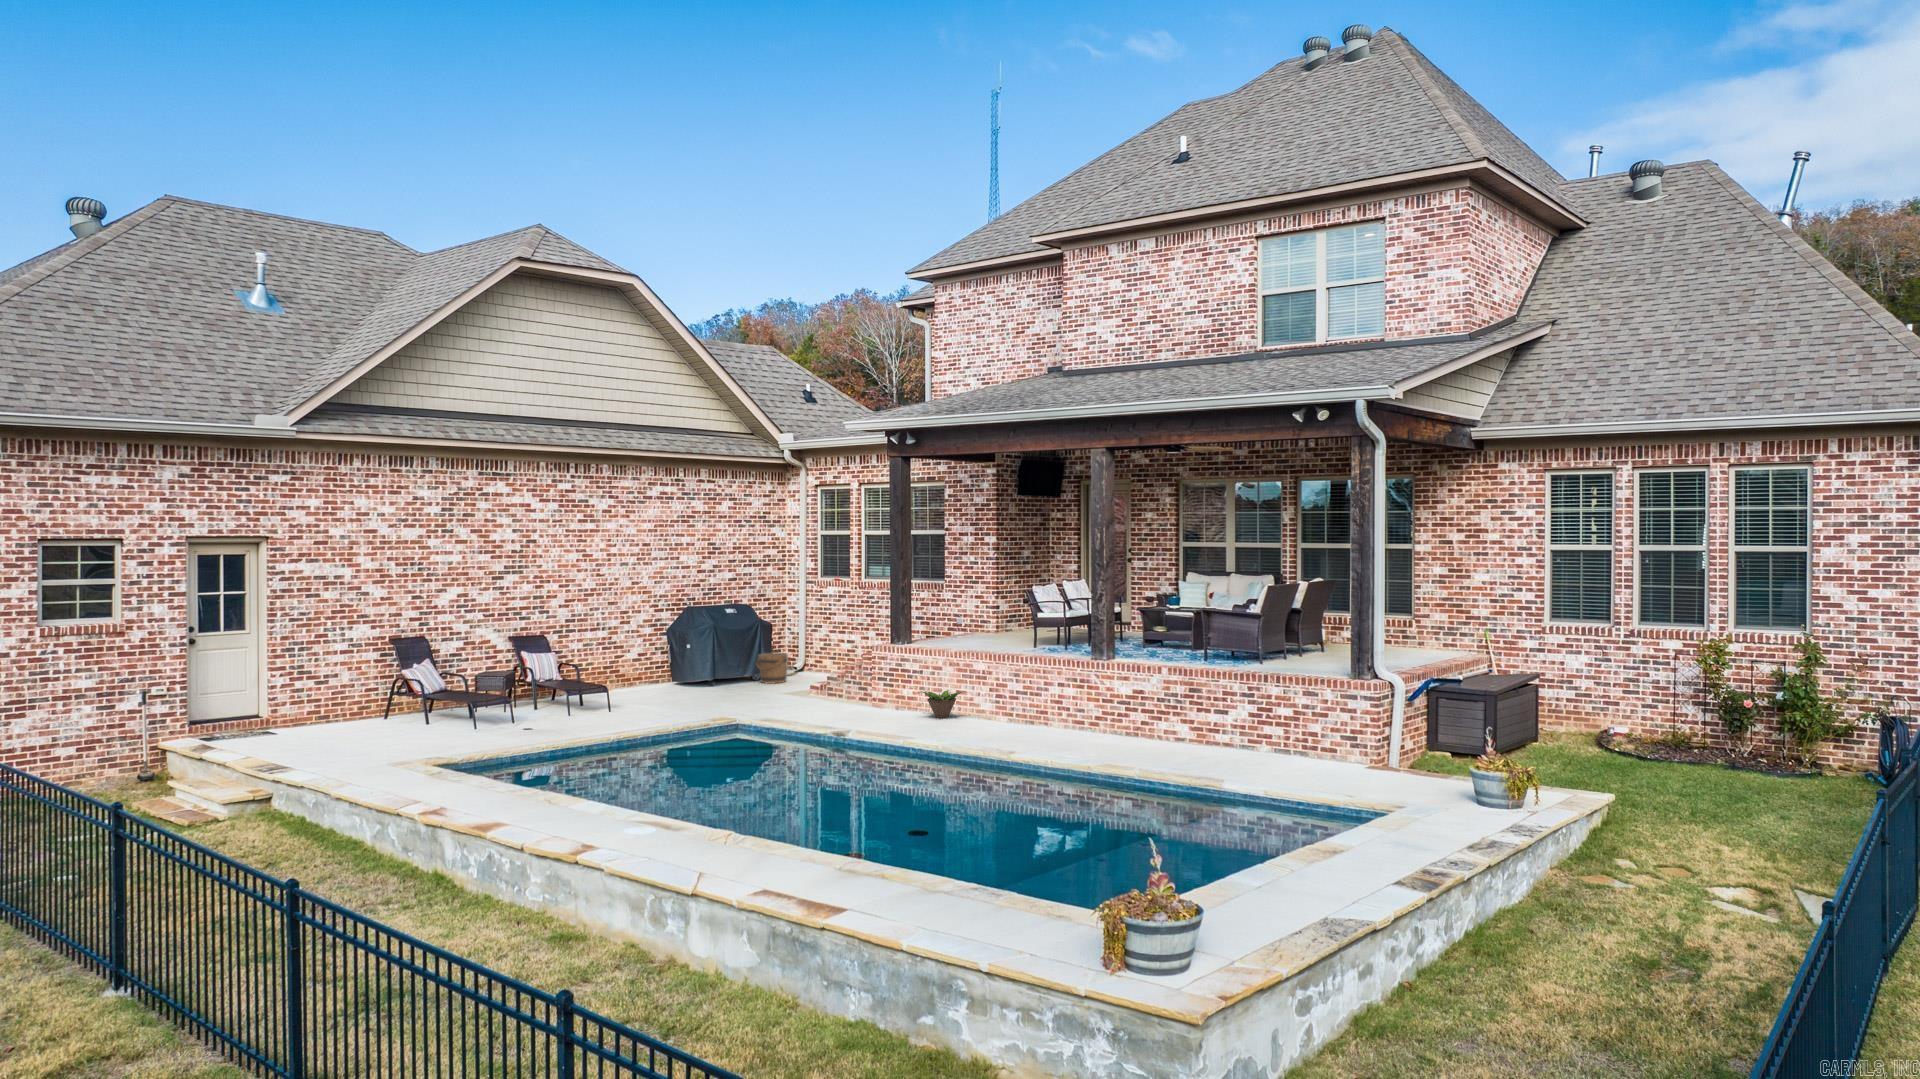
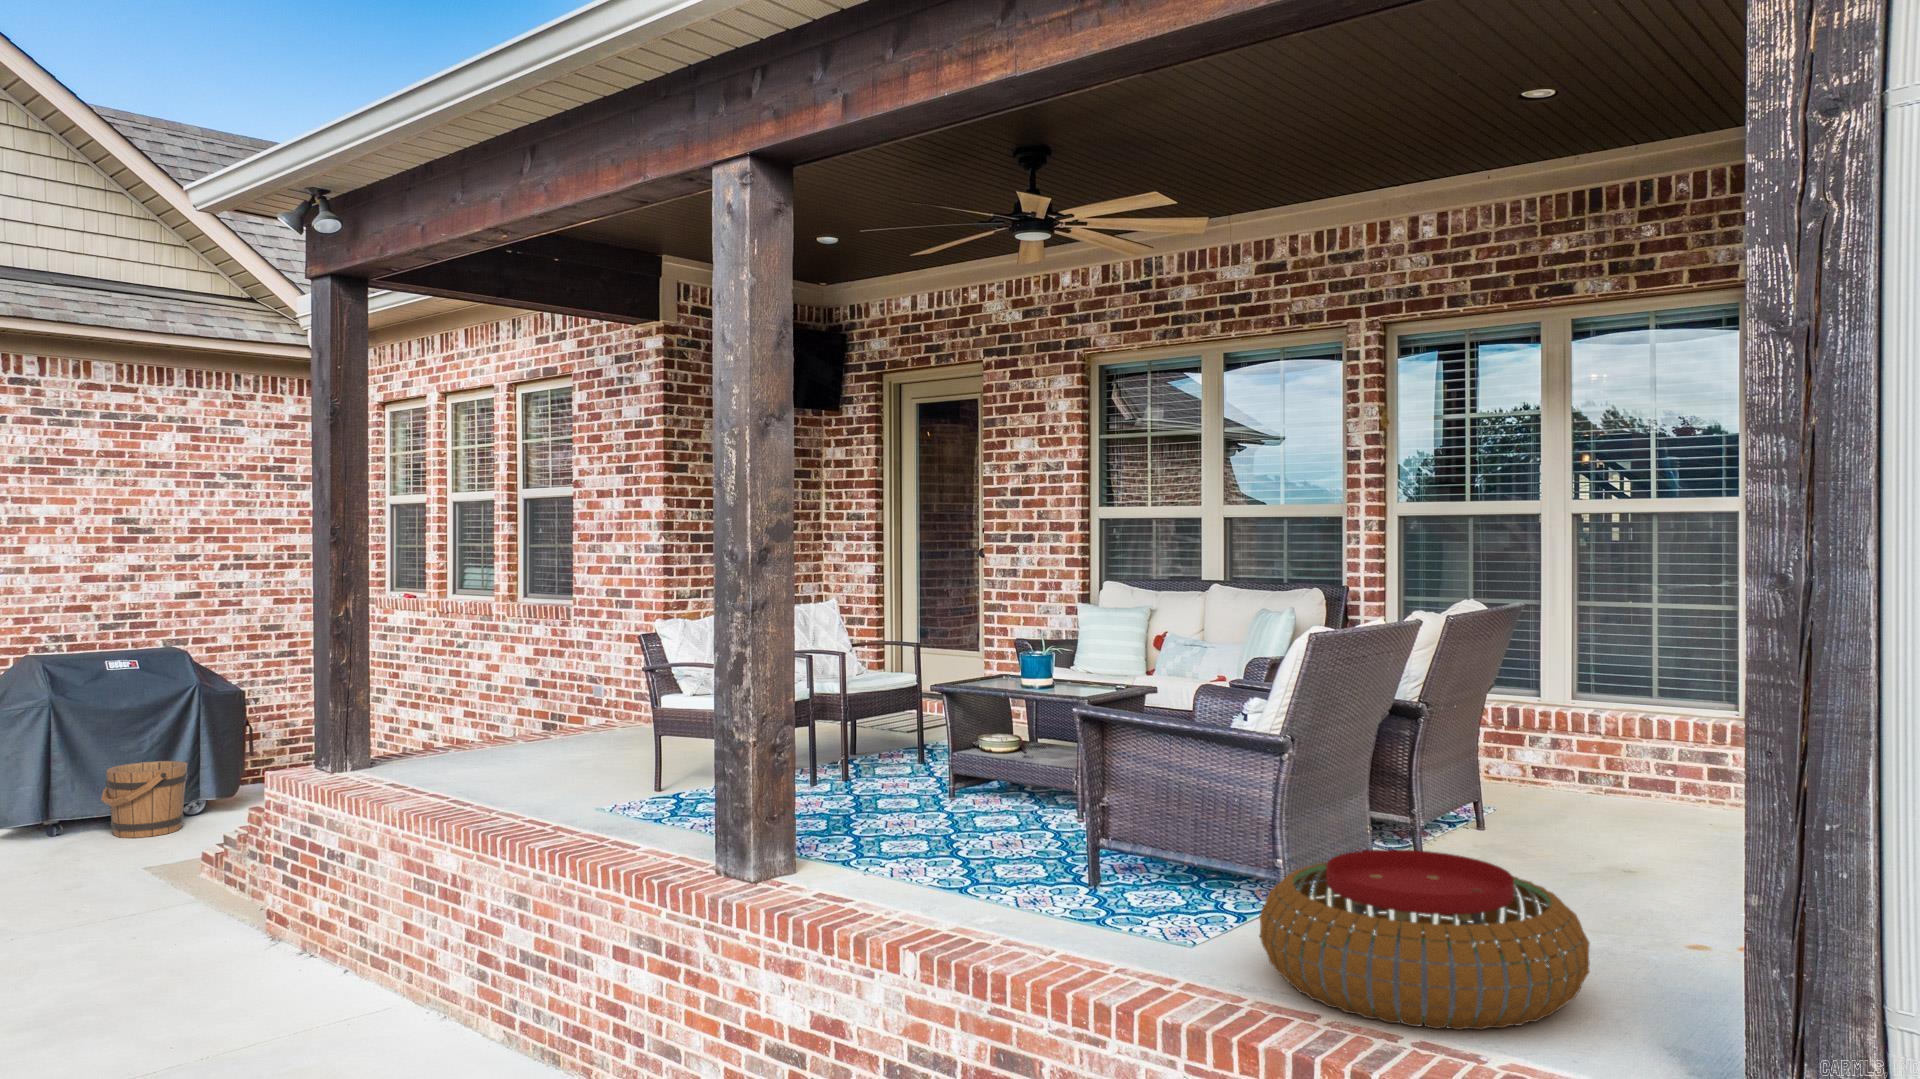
pouf: none [1245,643,1320,675] -> present [1260,849,1590,1030]
decorative plant: present [920,690,965,718] -> none [226,925,382,1024]

